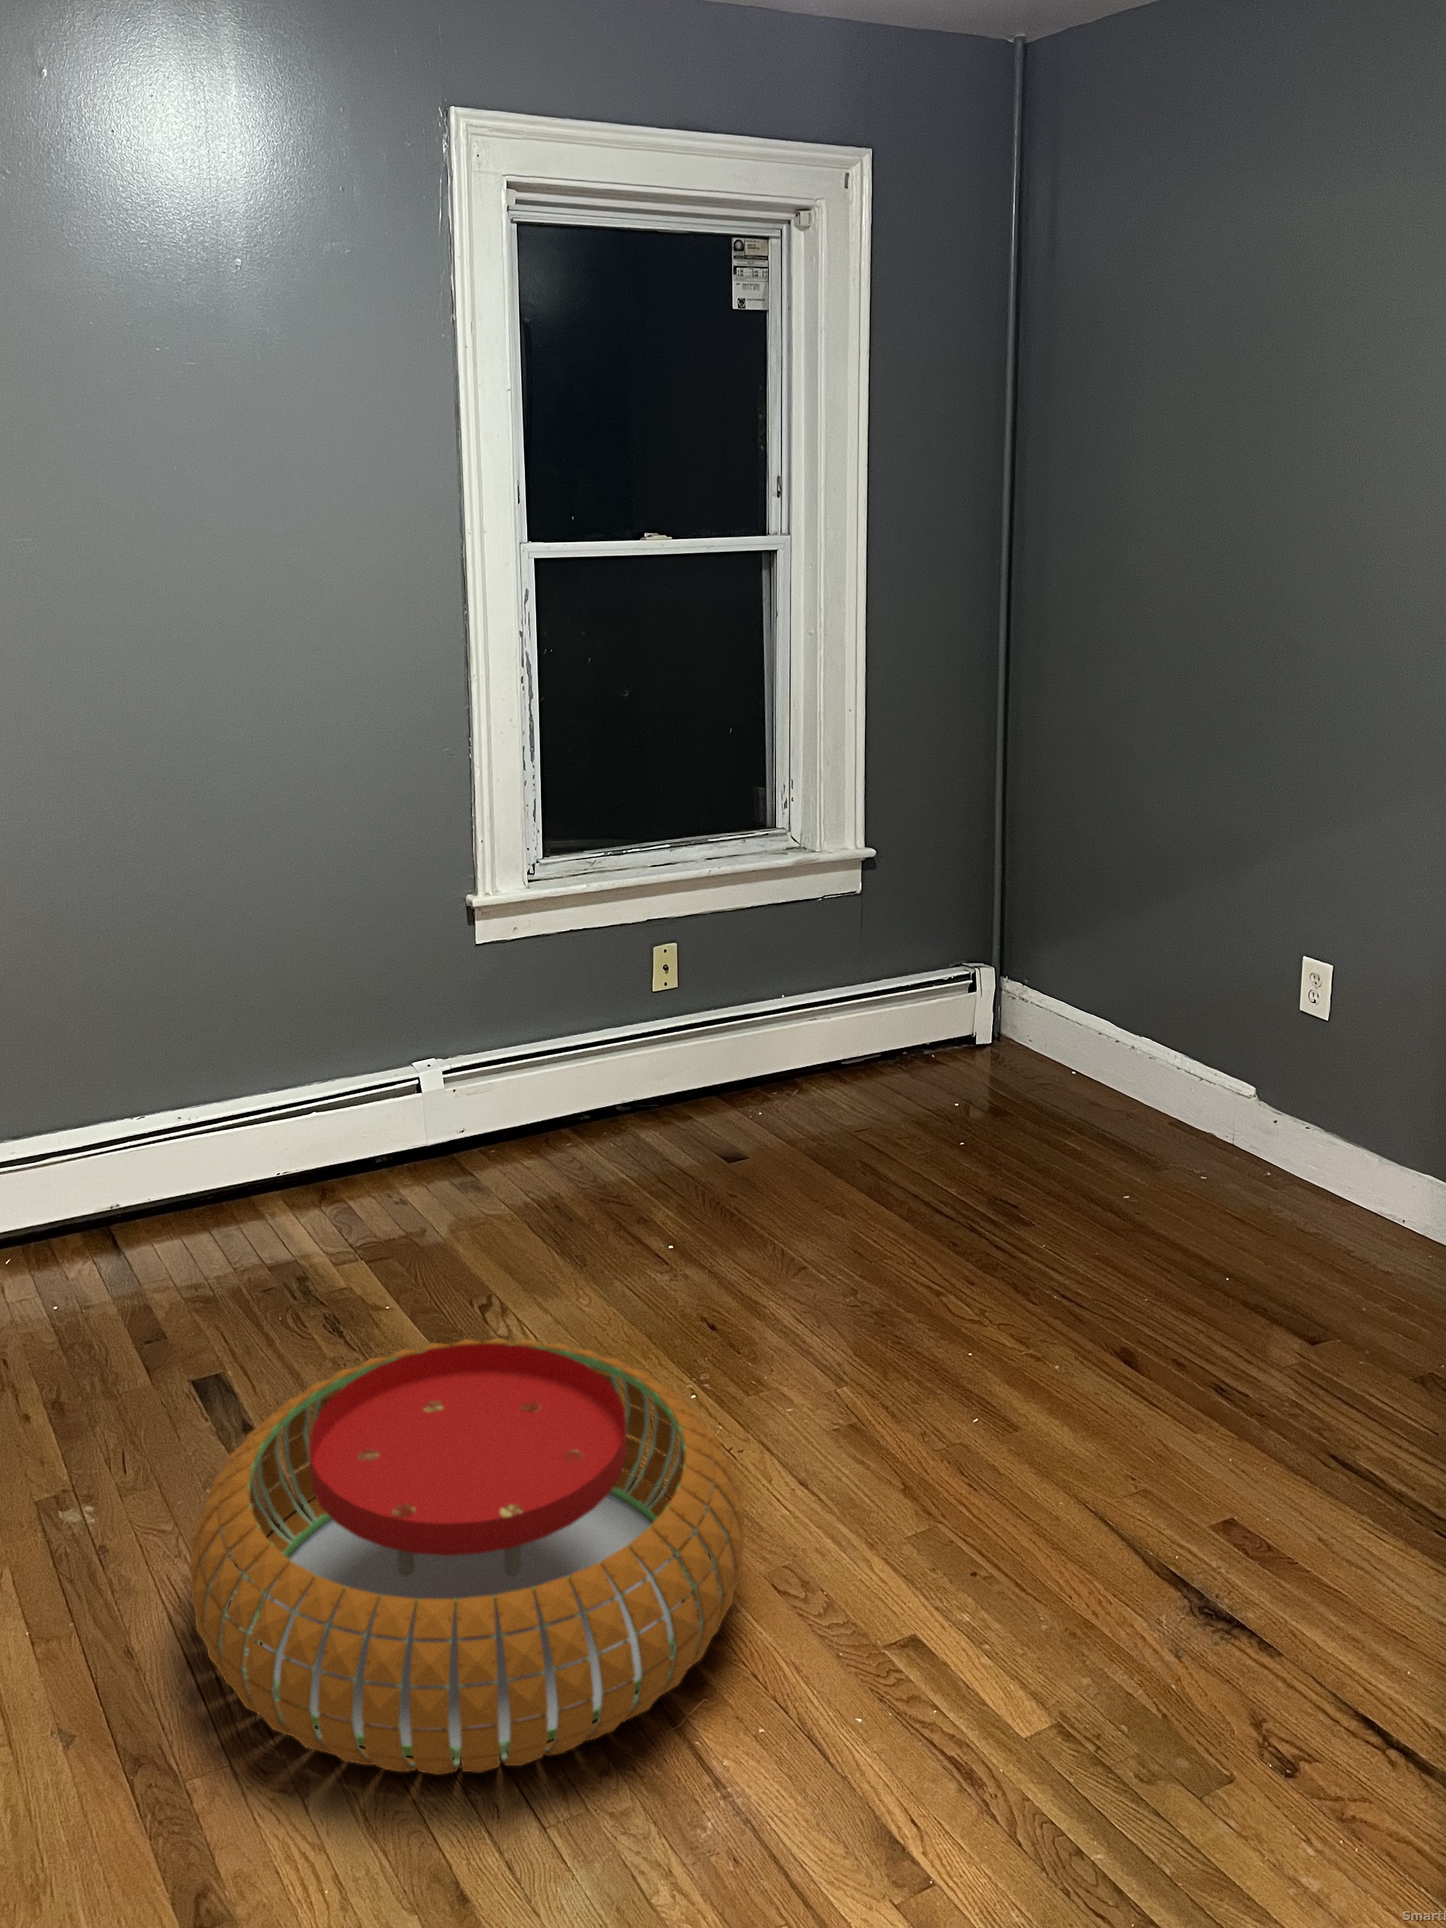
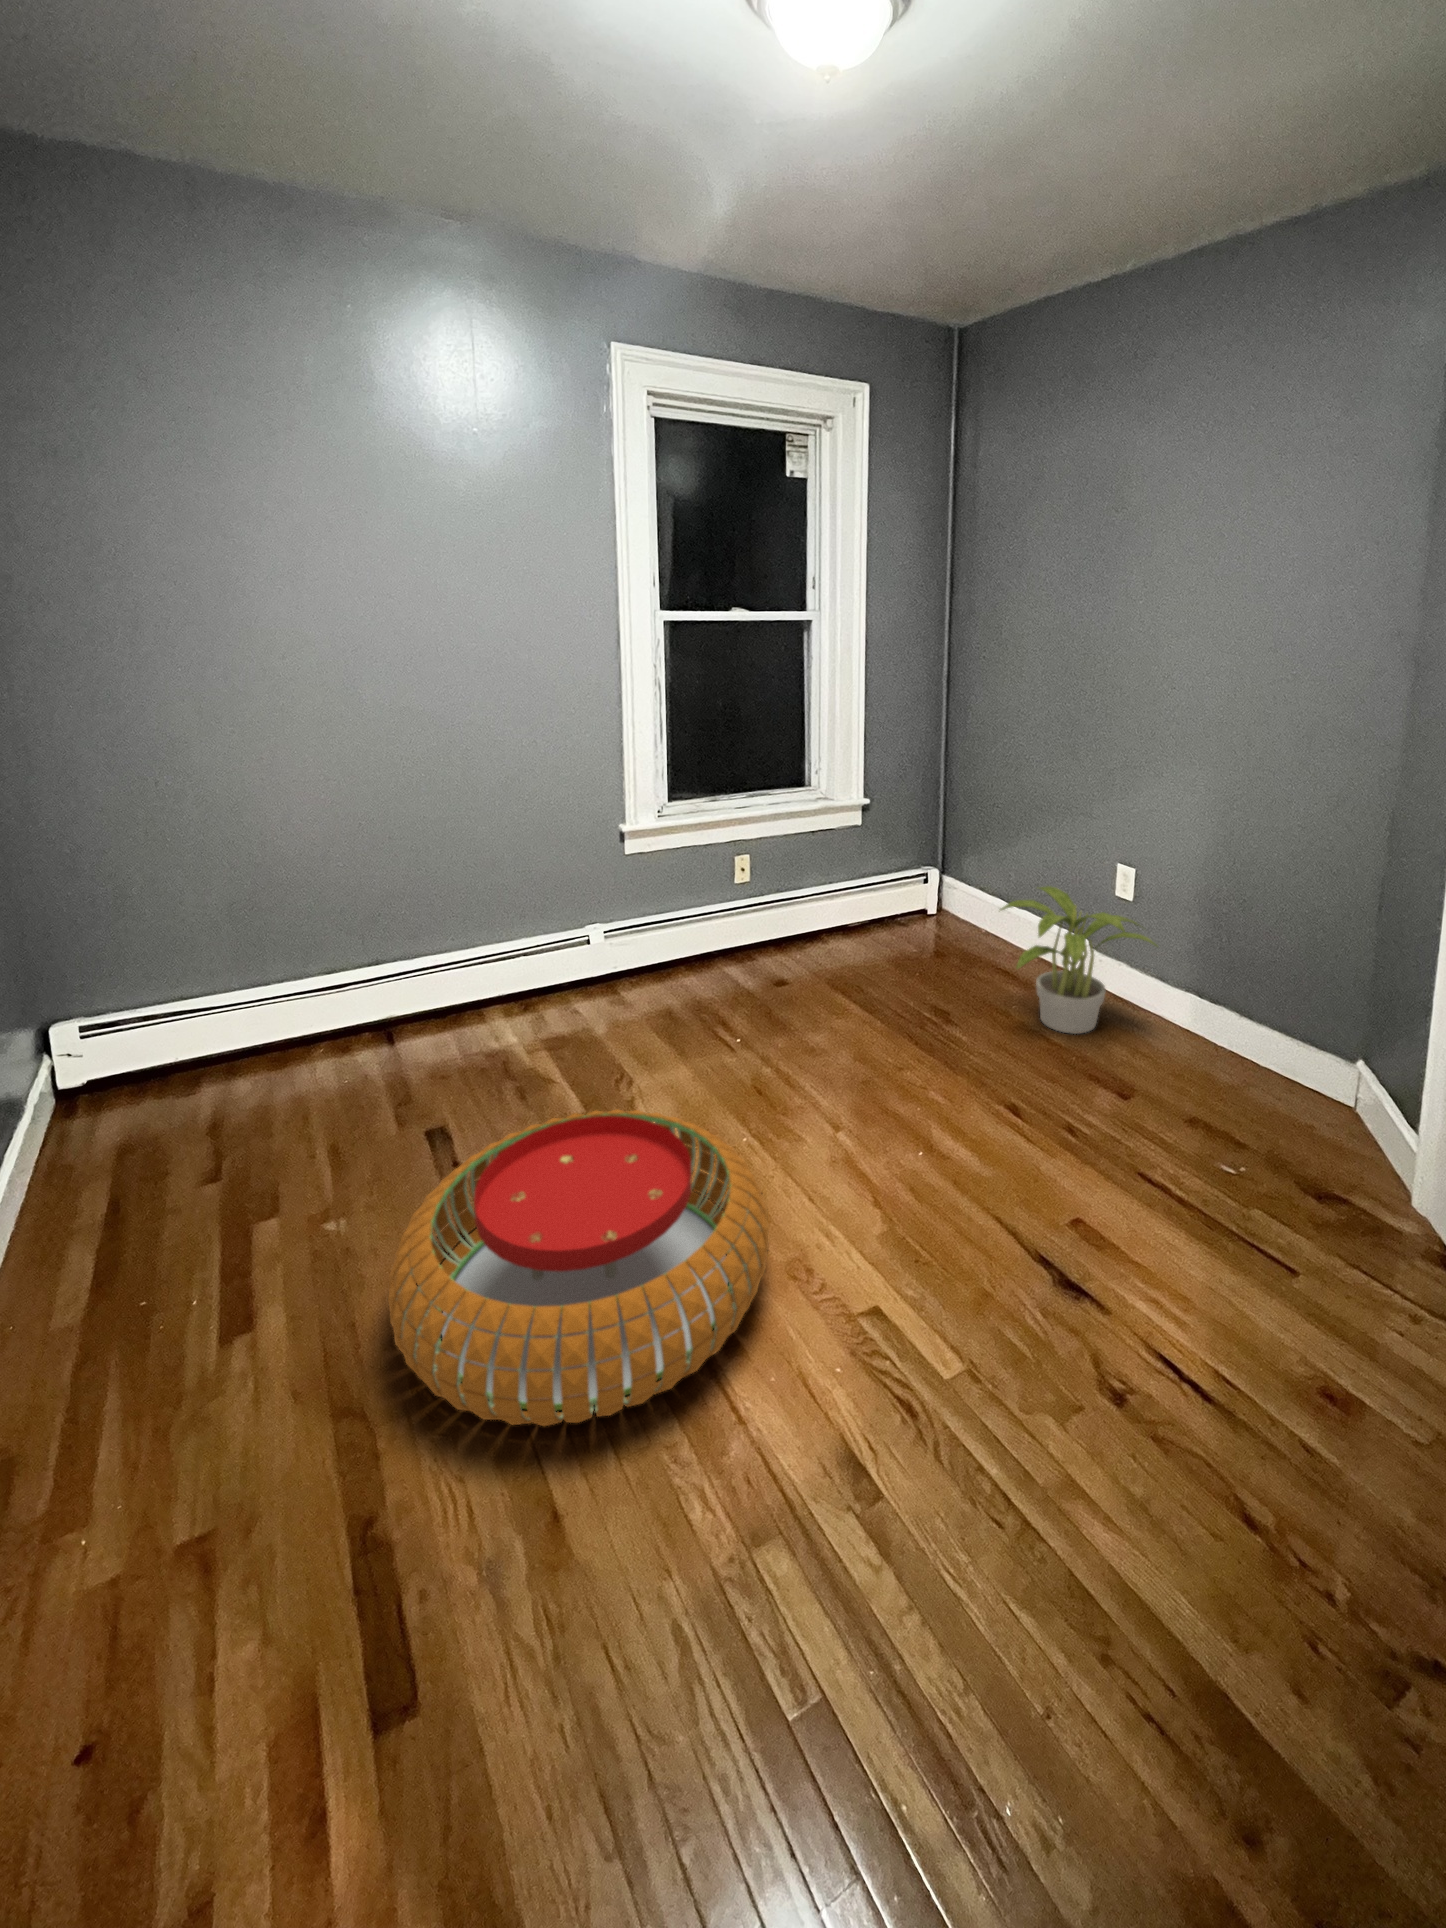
potted plant: none [1099,993,1375,1241] -> present [1000,886,1157,1034]

